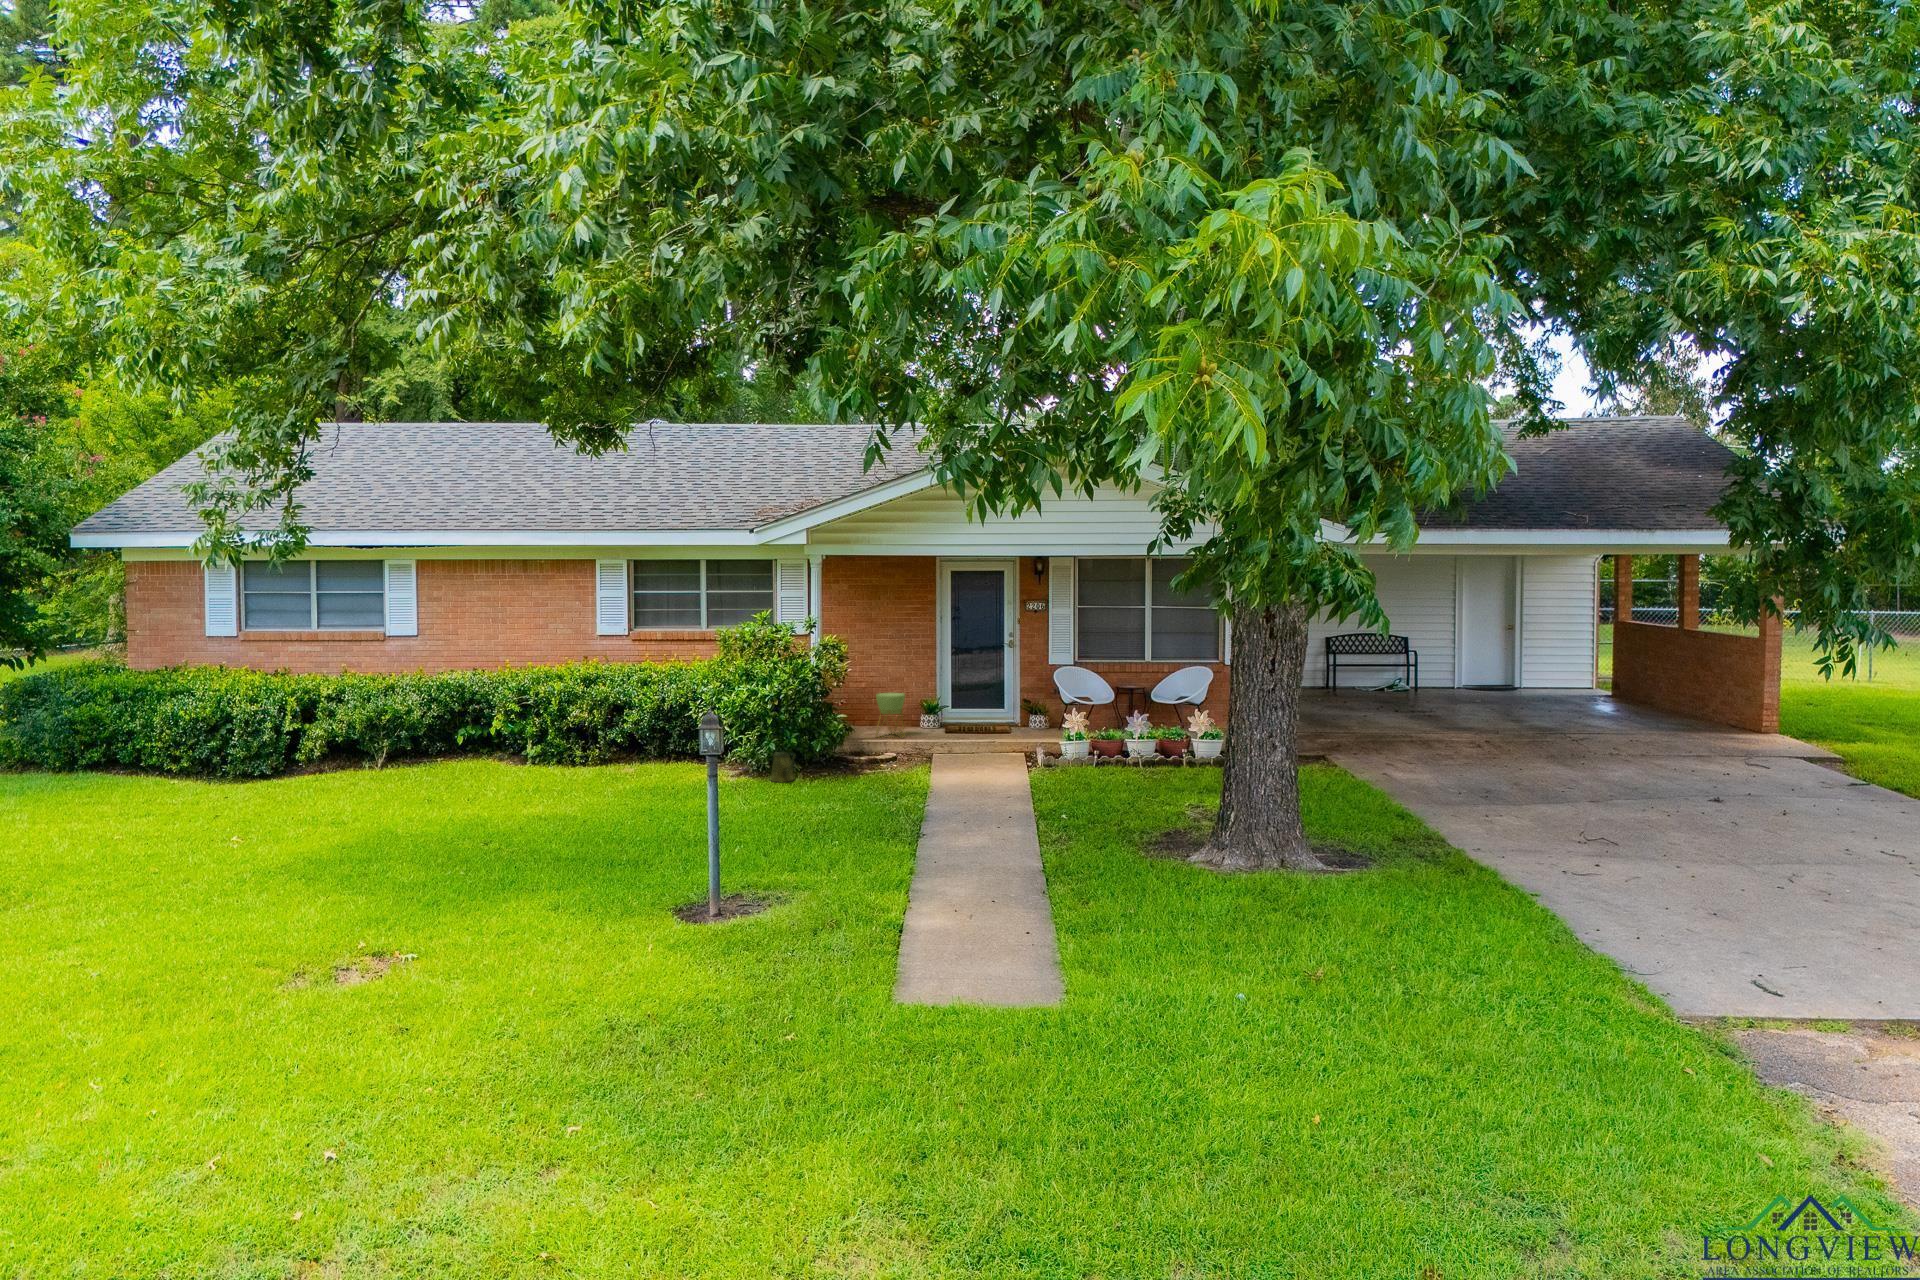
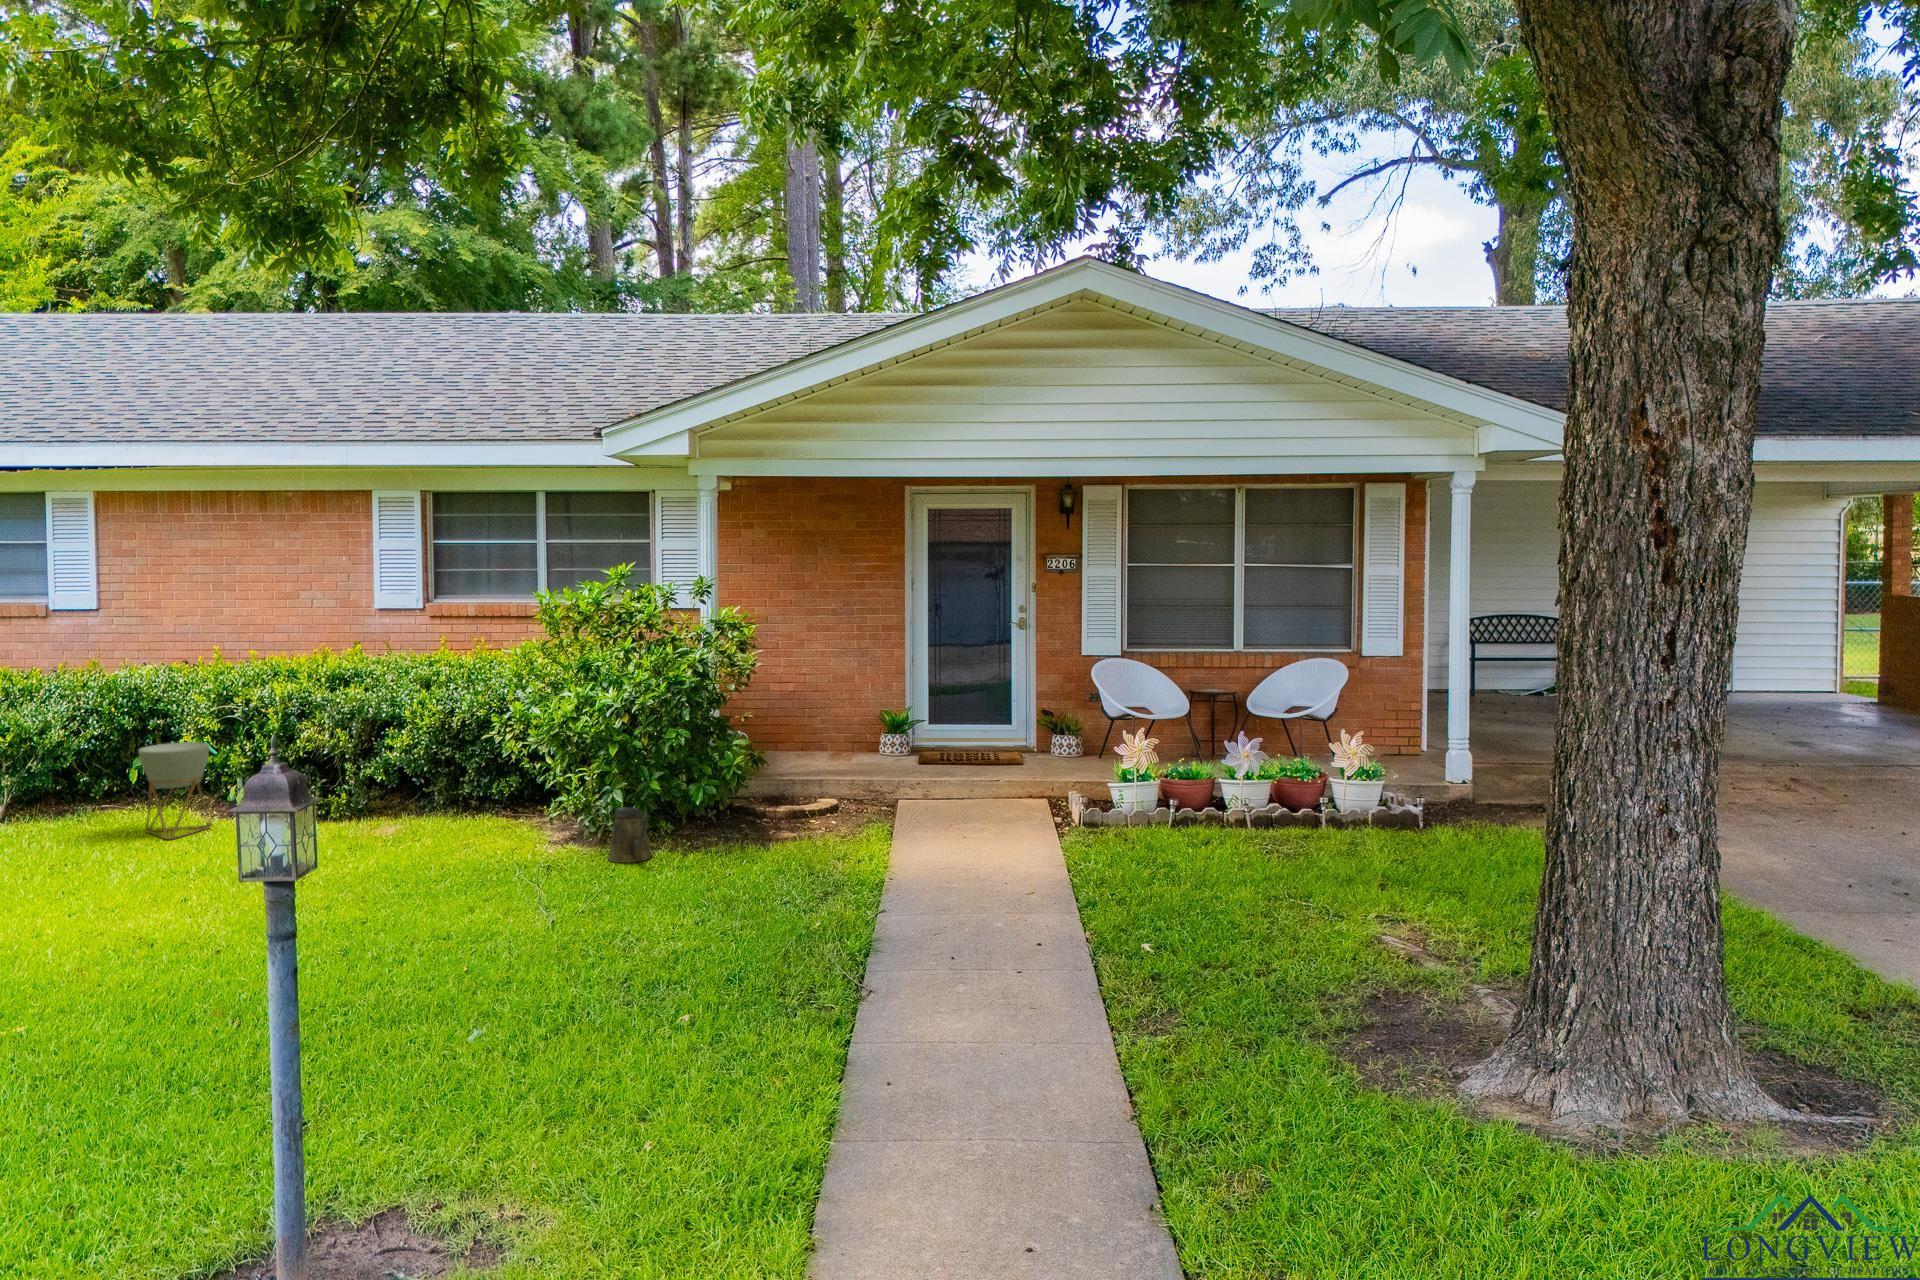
planter: present [876,693,905,738] -> present [138,742,211,840]

